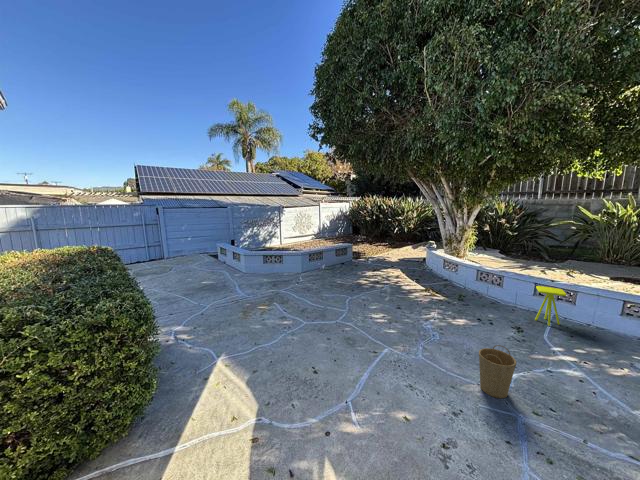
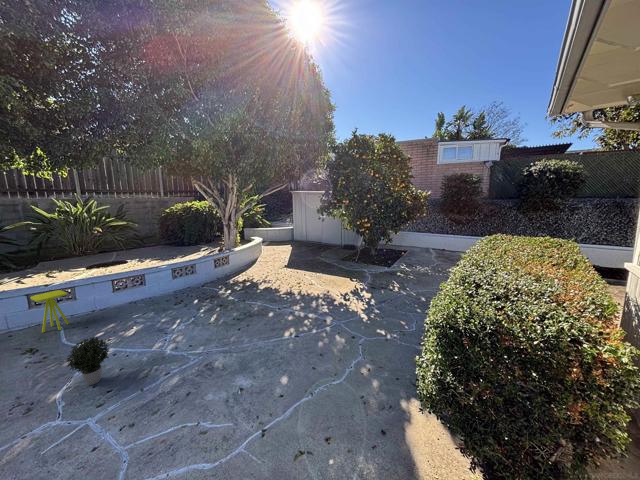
potted plant: none [527,342,573,393] -> present [66,337,110,385]
basket: present [479,345,516,398] -> none [10,372,66,438]

